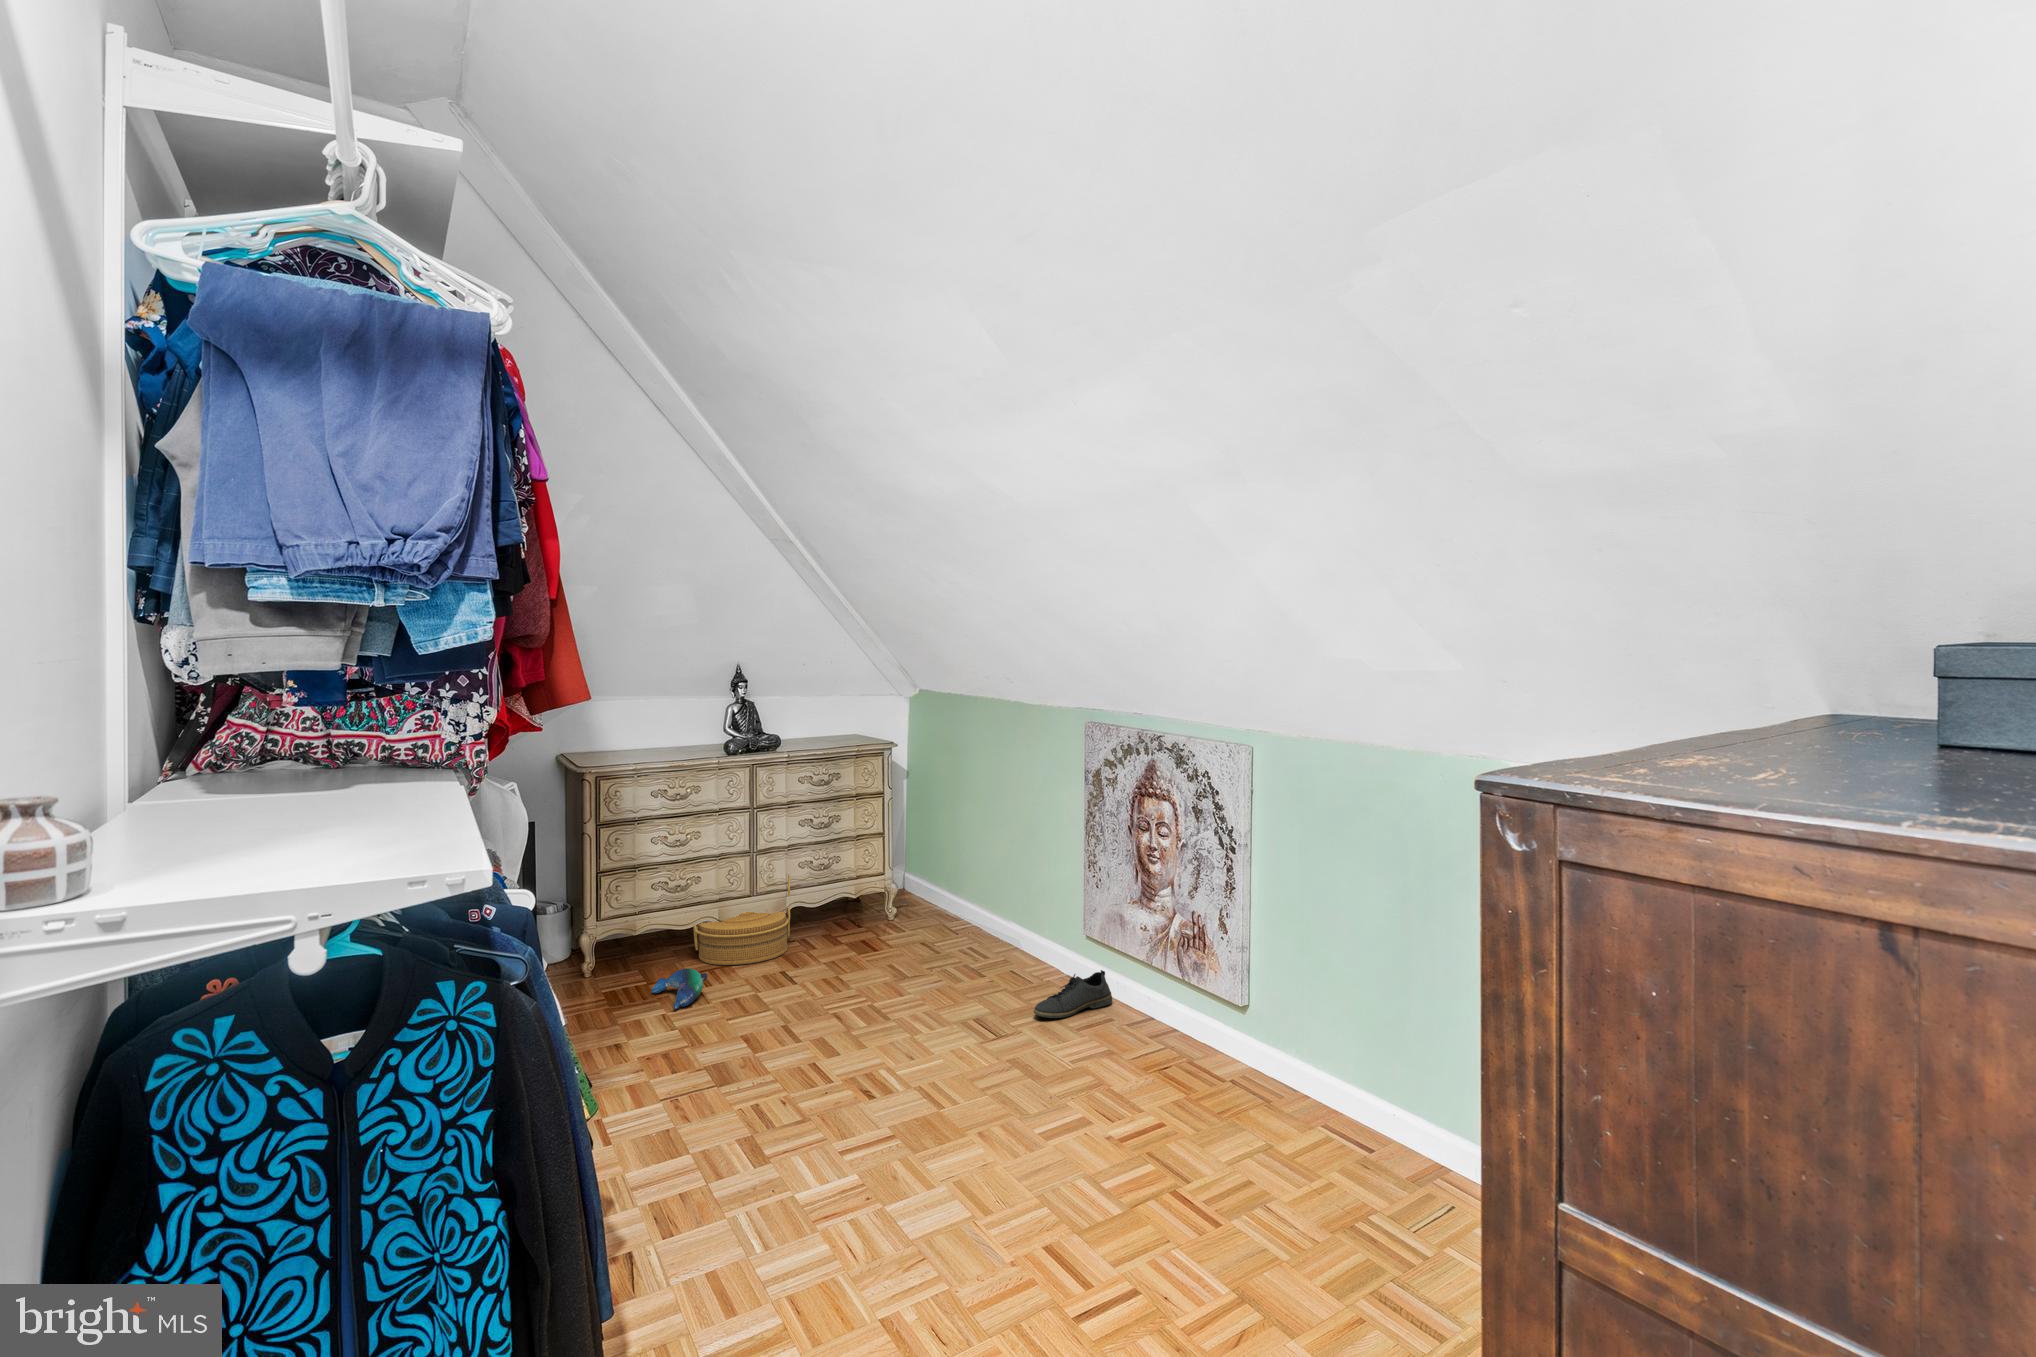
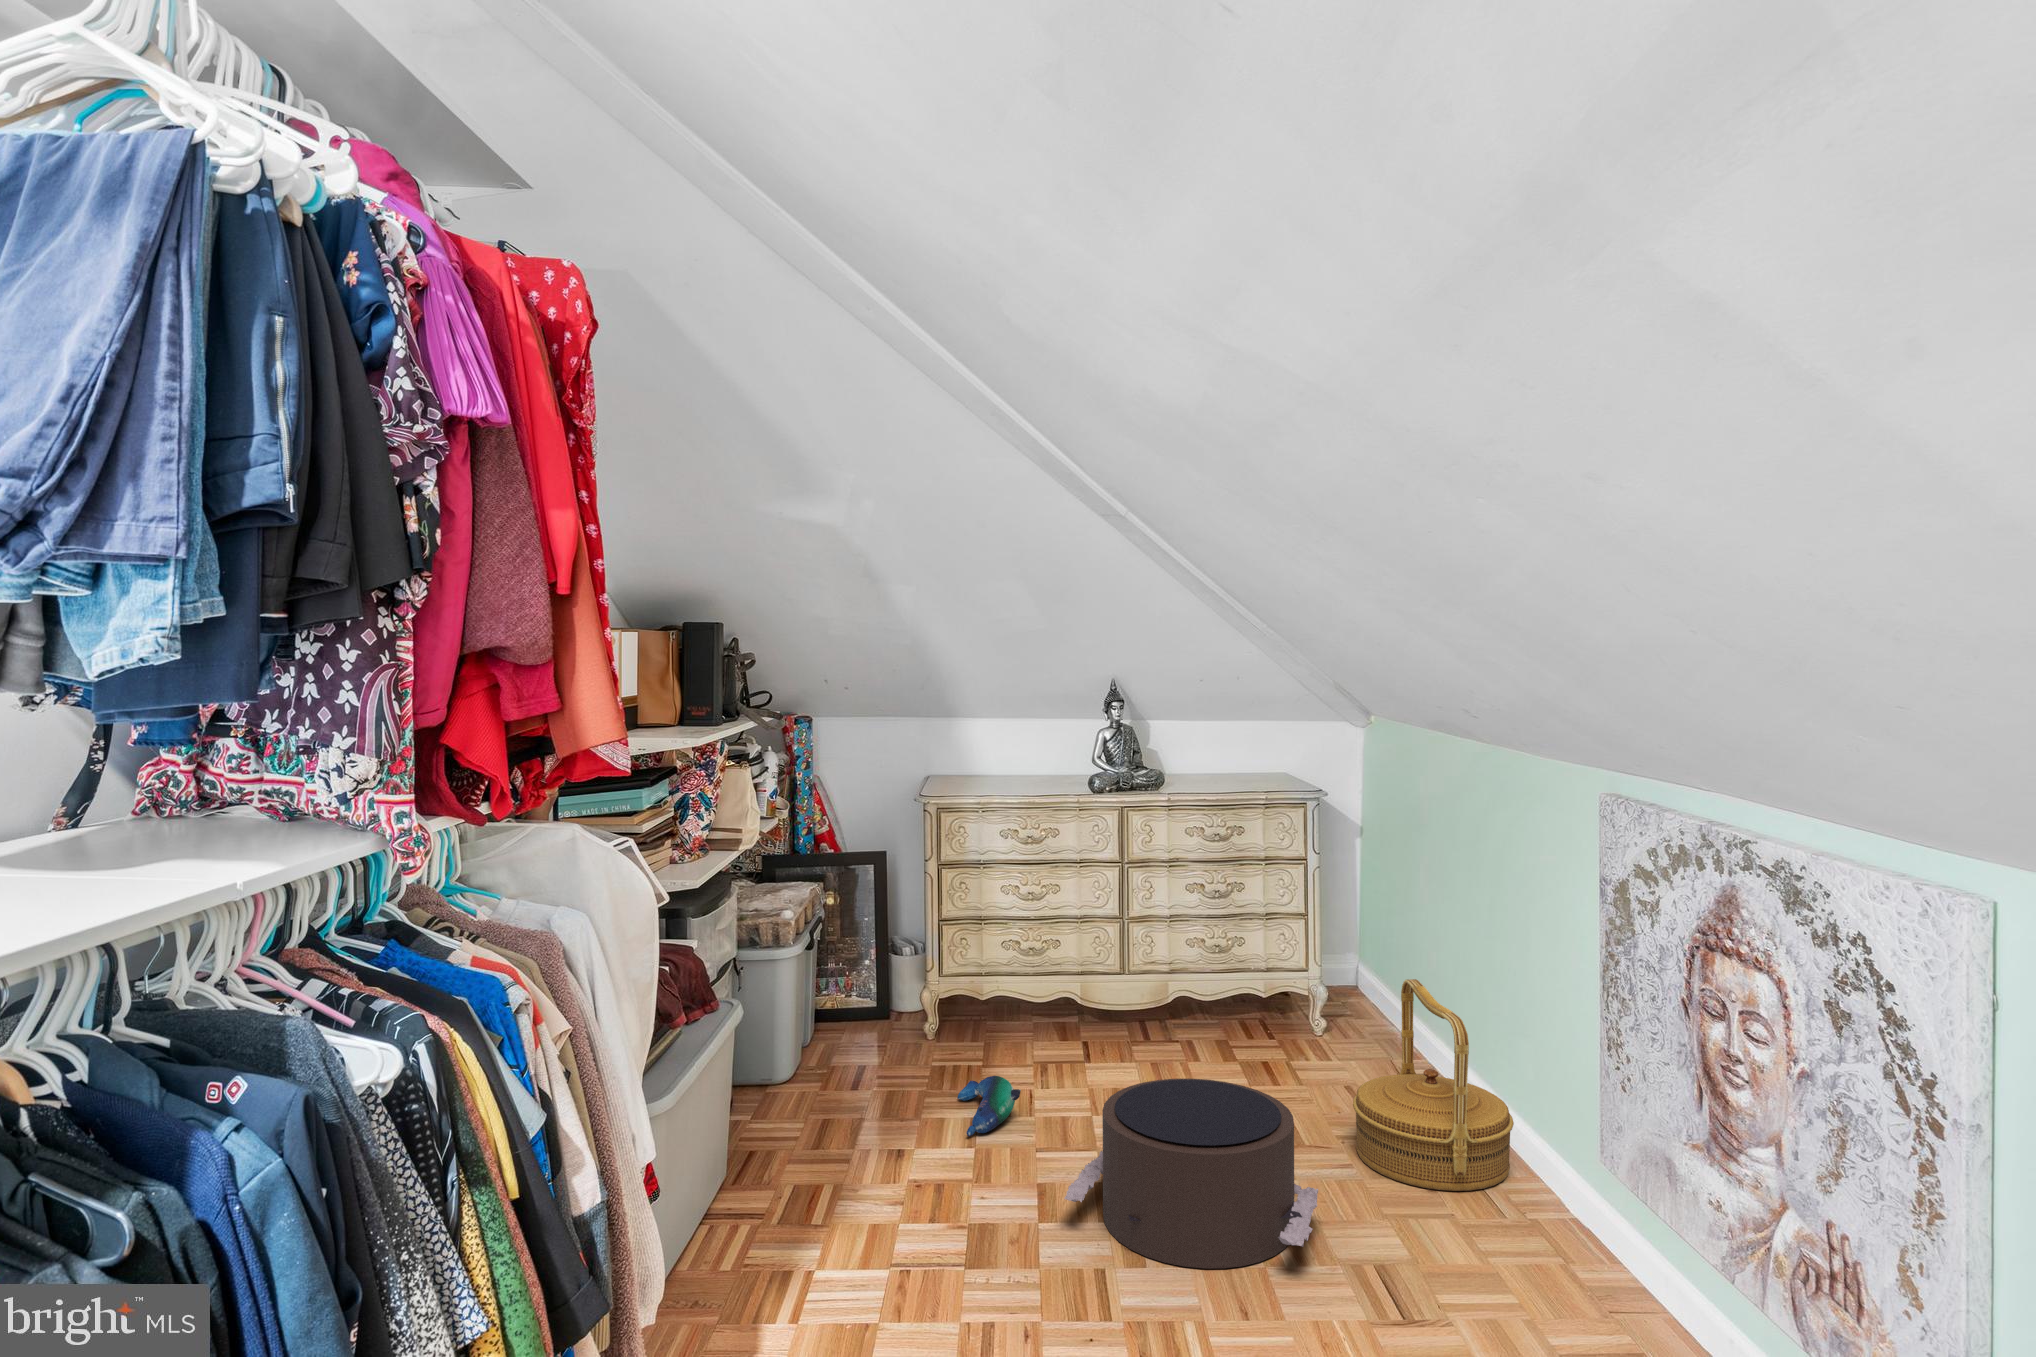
woven basket: present [693,875,790,965] -> present [1353,979,1514,1191]
pouf: none [775,932,937,1040] -> present [1064,1078,1318,1269]
shoe: present [1034,970,1112,1018] -> none [1481,1238,1640,1317]

